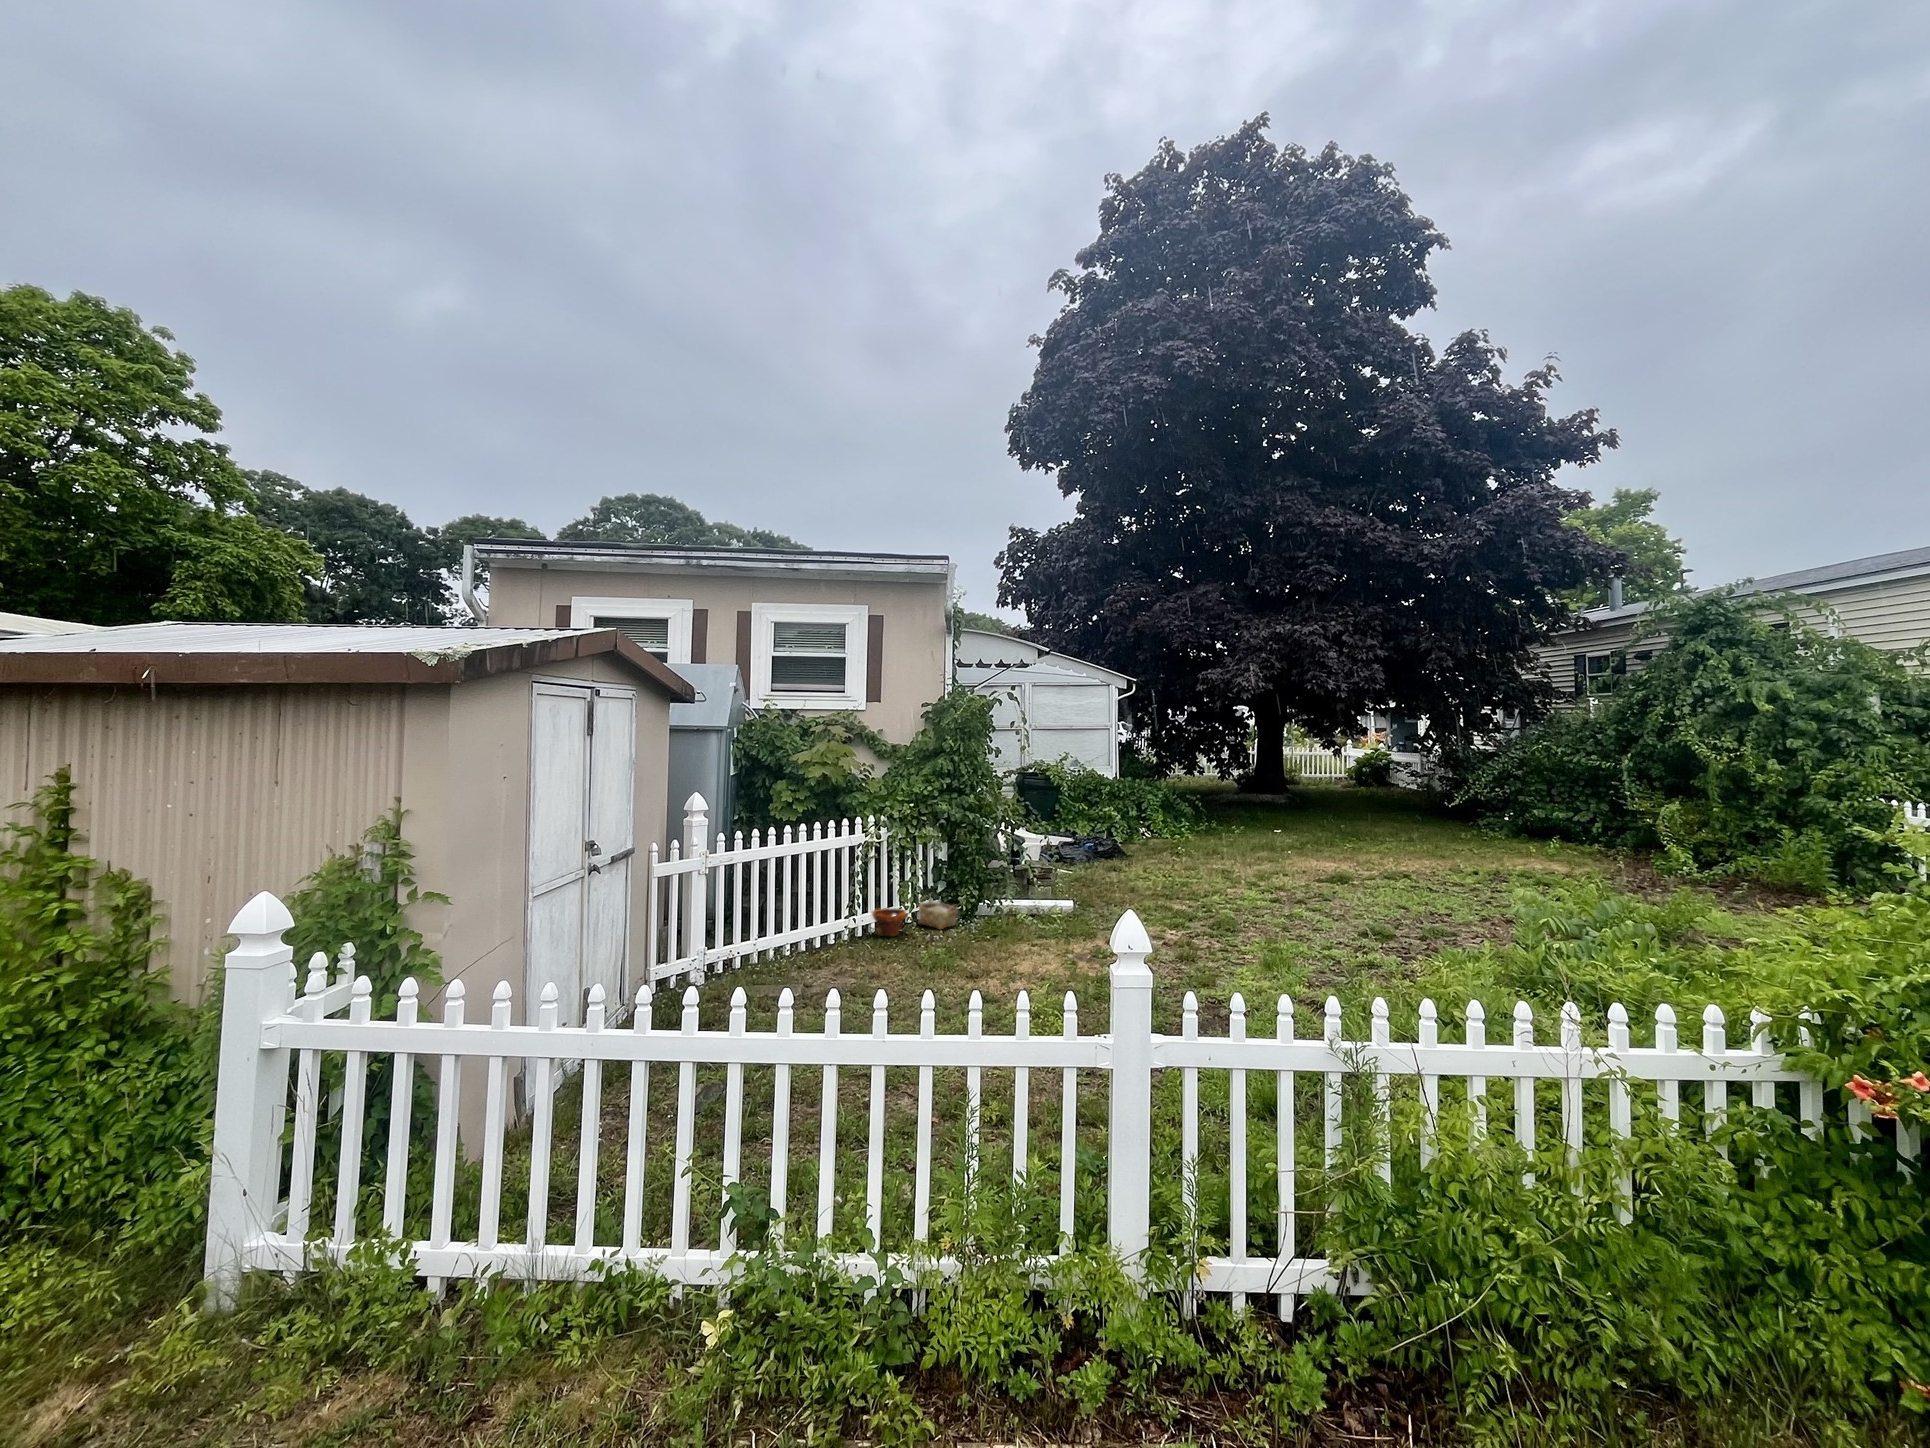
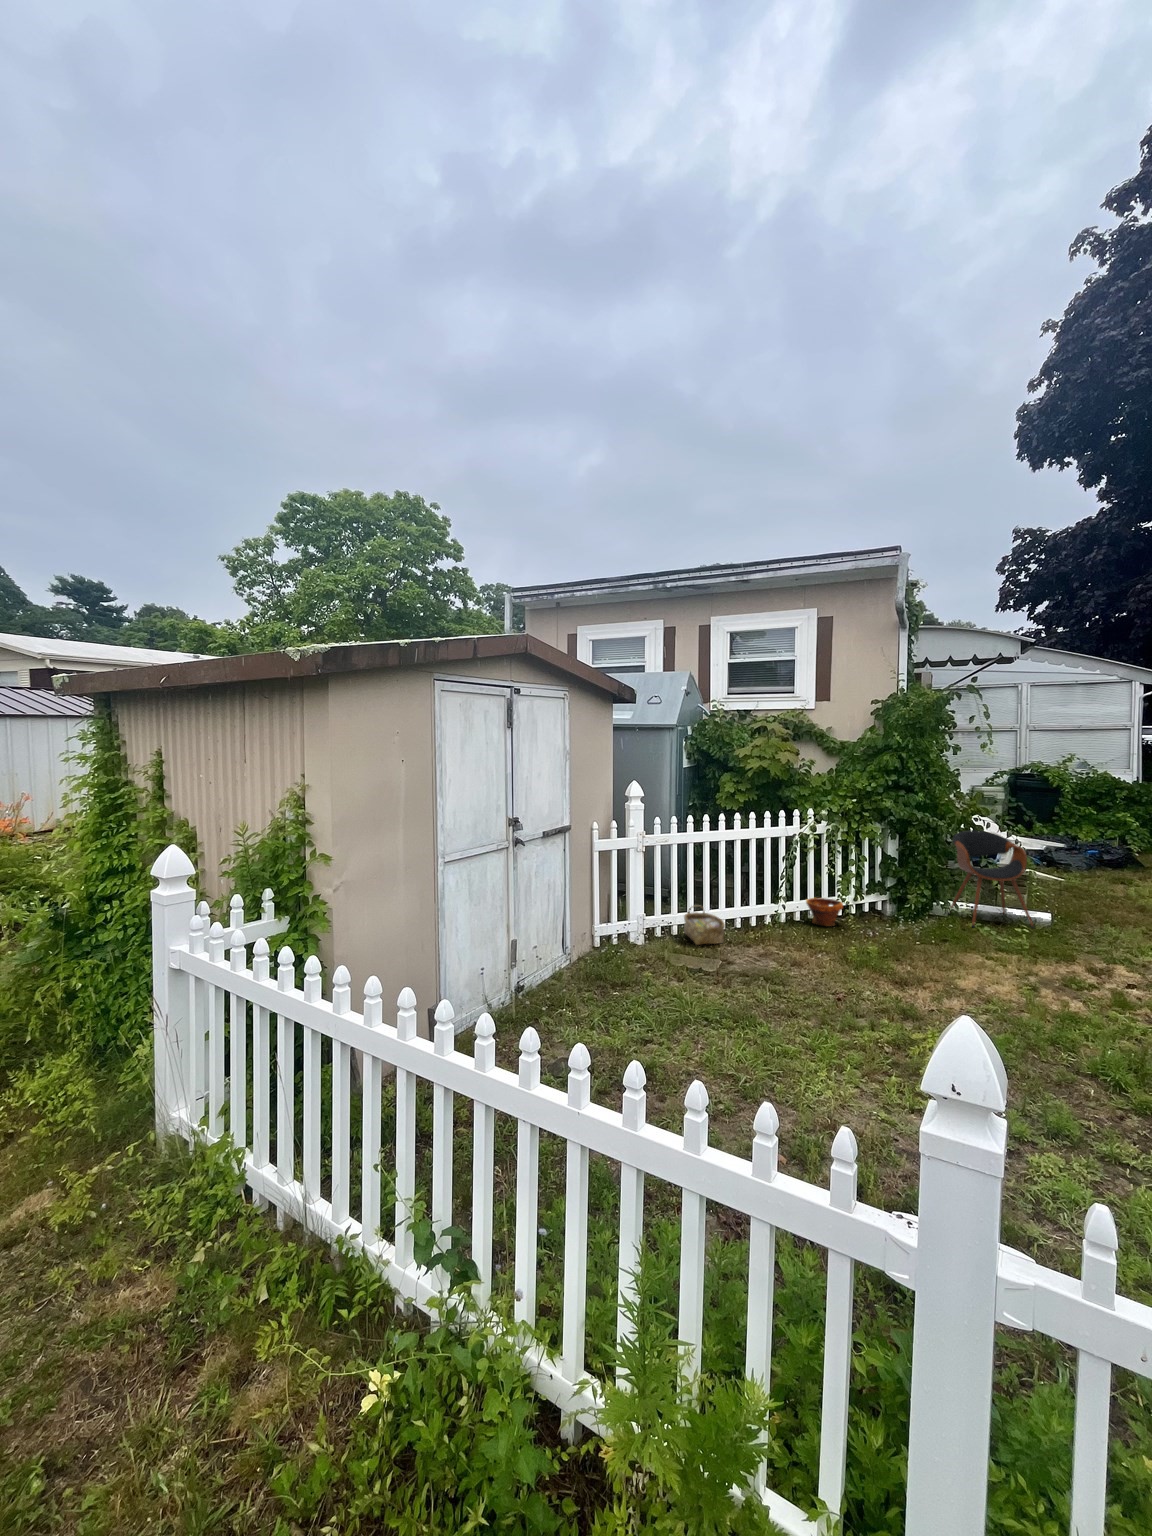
chair: none [990,830,1059,920] -> present [948,830,1034,928]
woven basket: present [918,901,958,929] -> present [684,905,725,945]

